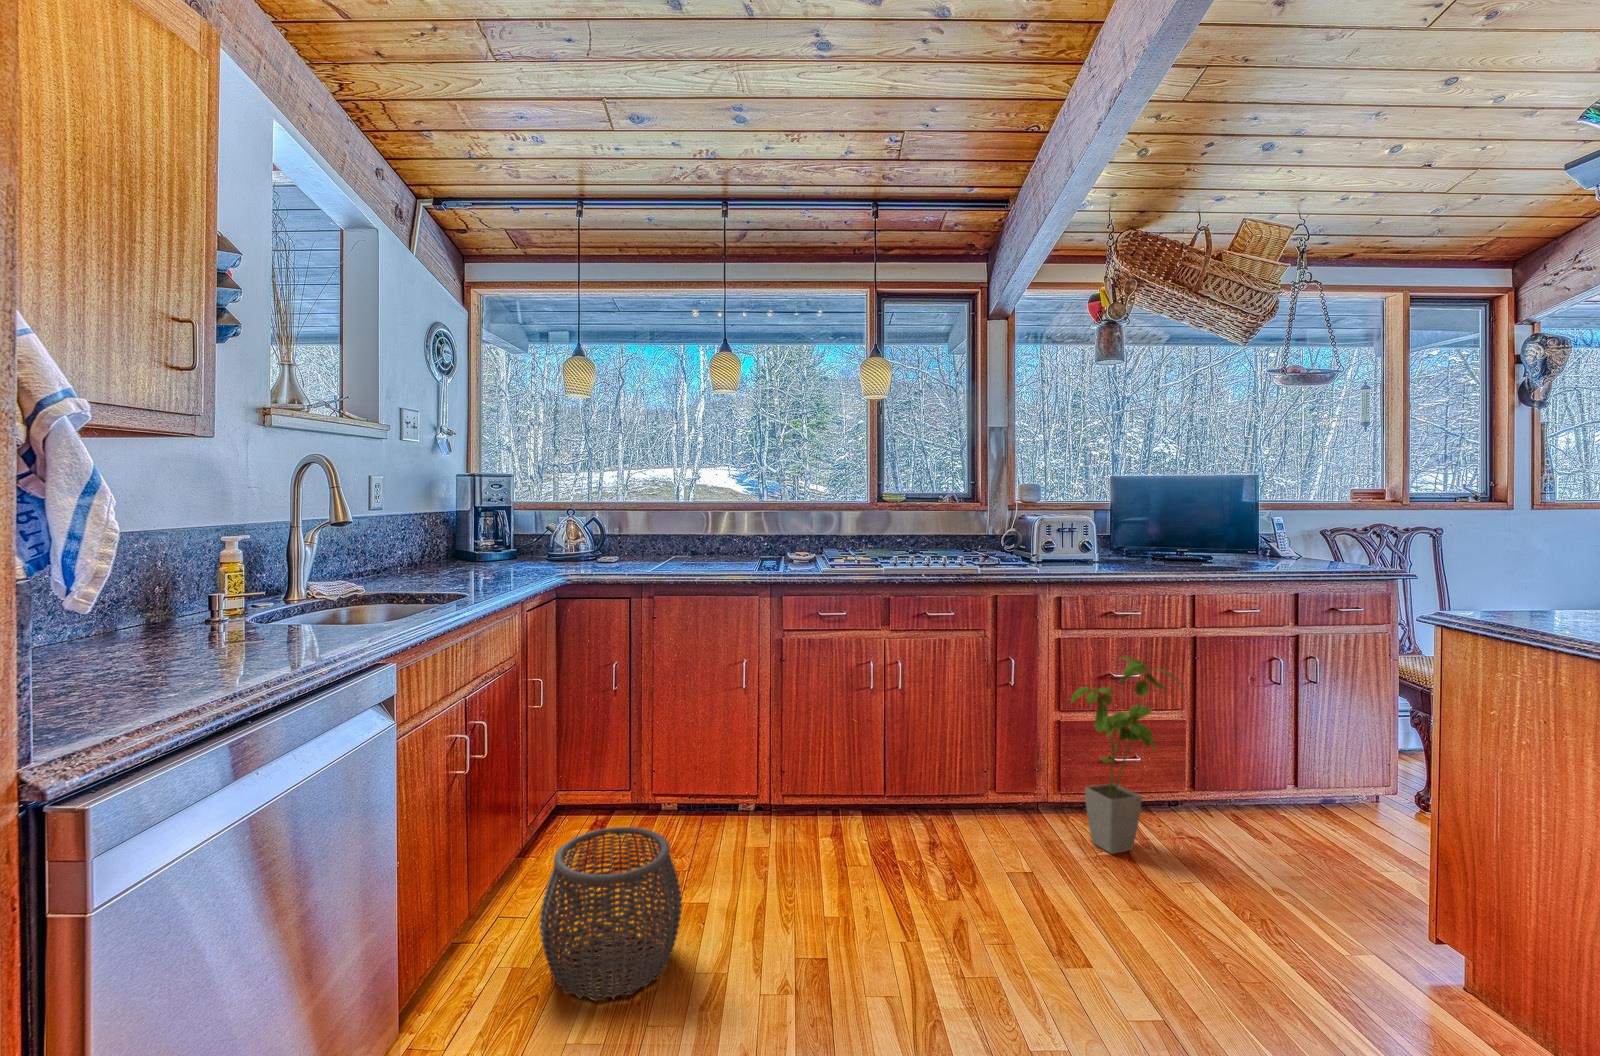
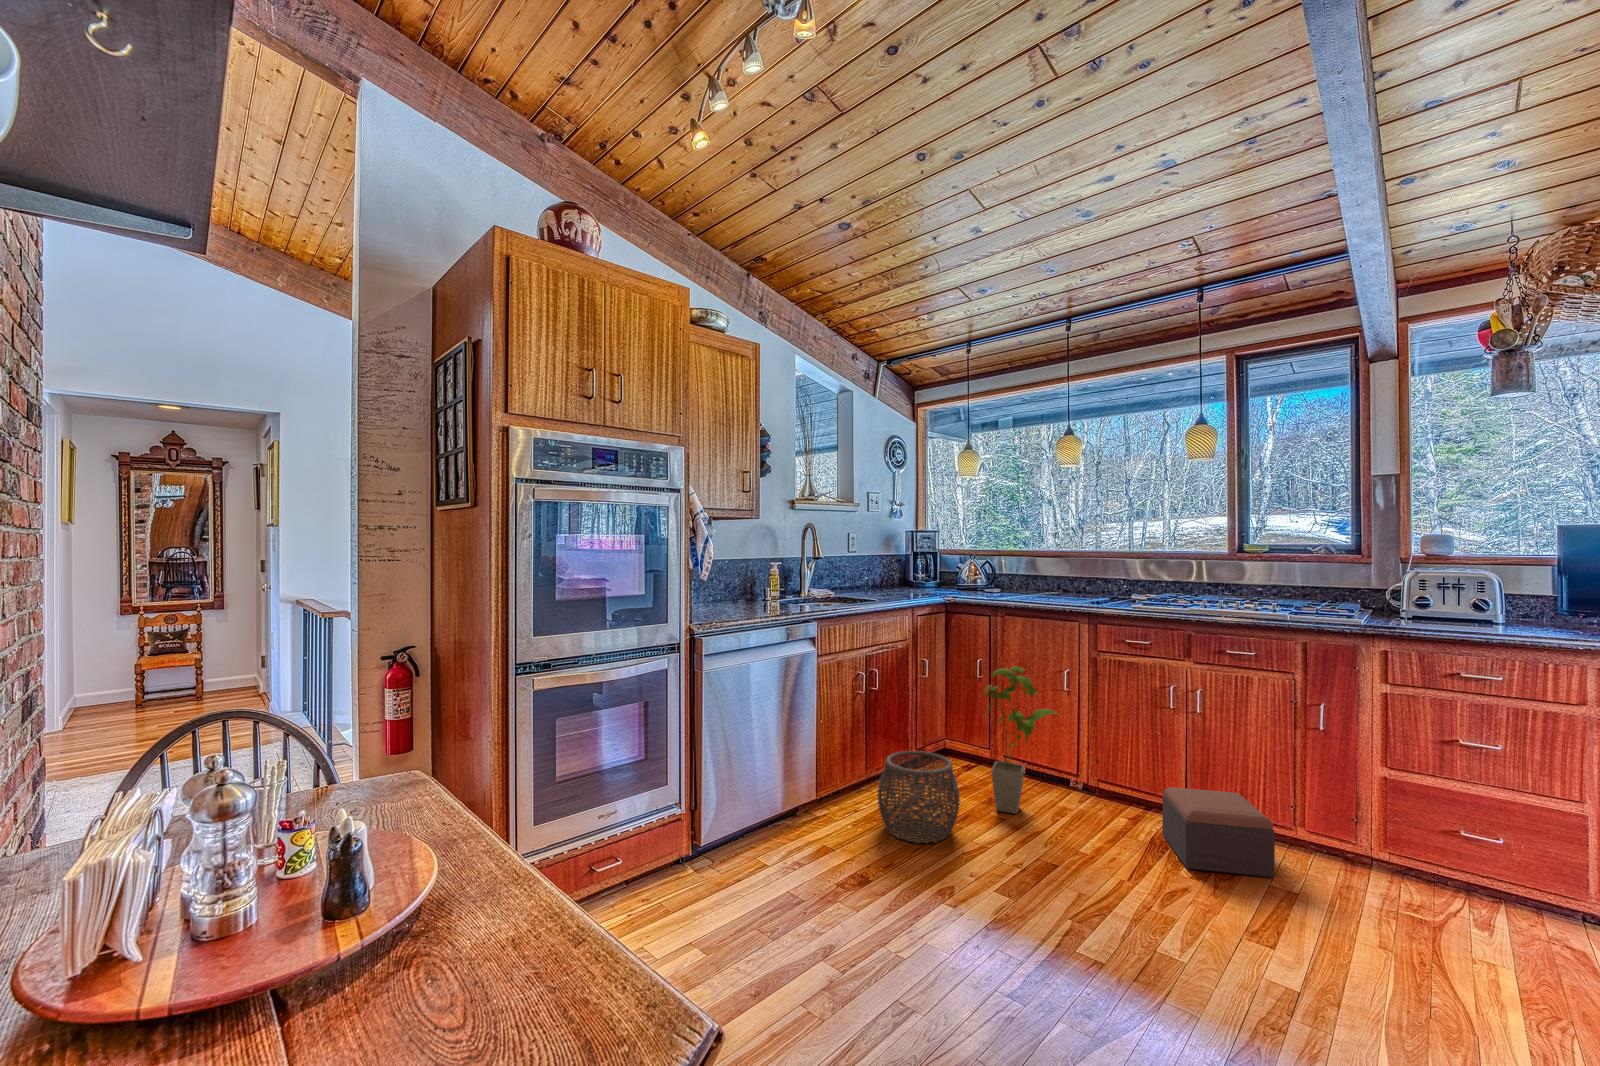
house plant: present [1071,657,1180,854] -> present [984,666,1057,814]
footstool: none [883,770,1007,879] -> present [1162,787,1275,878]

